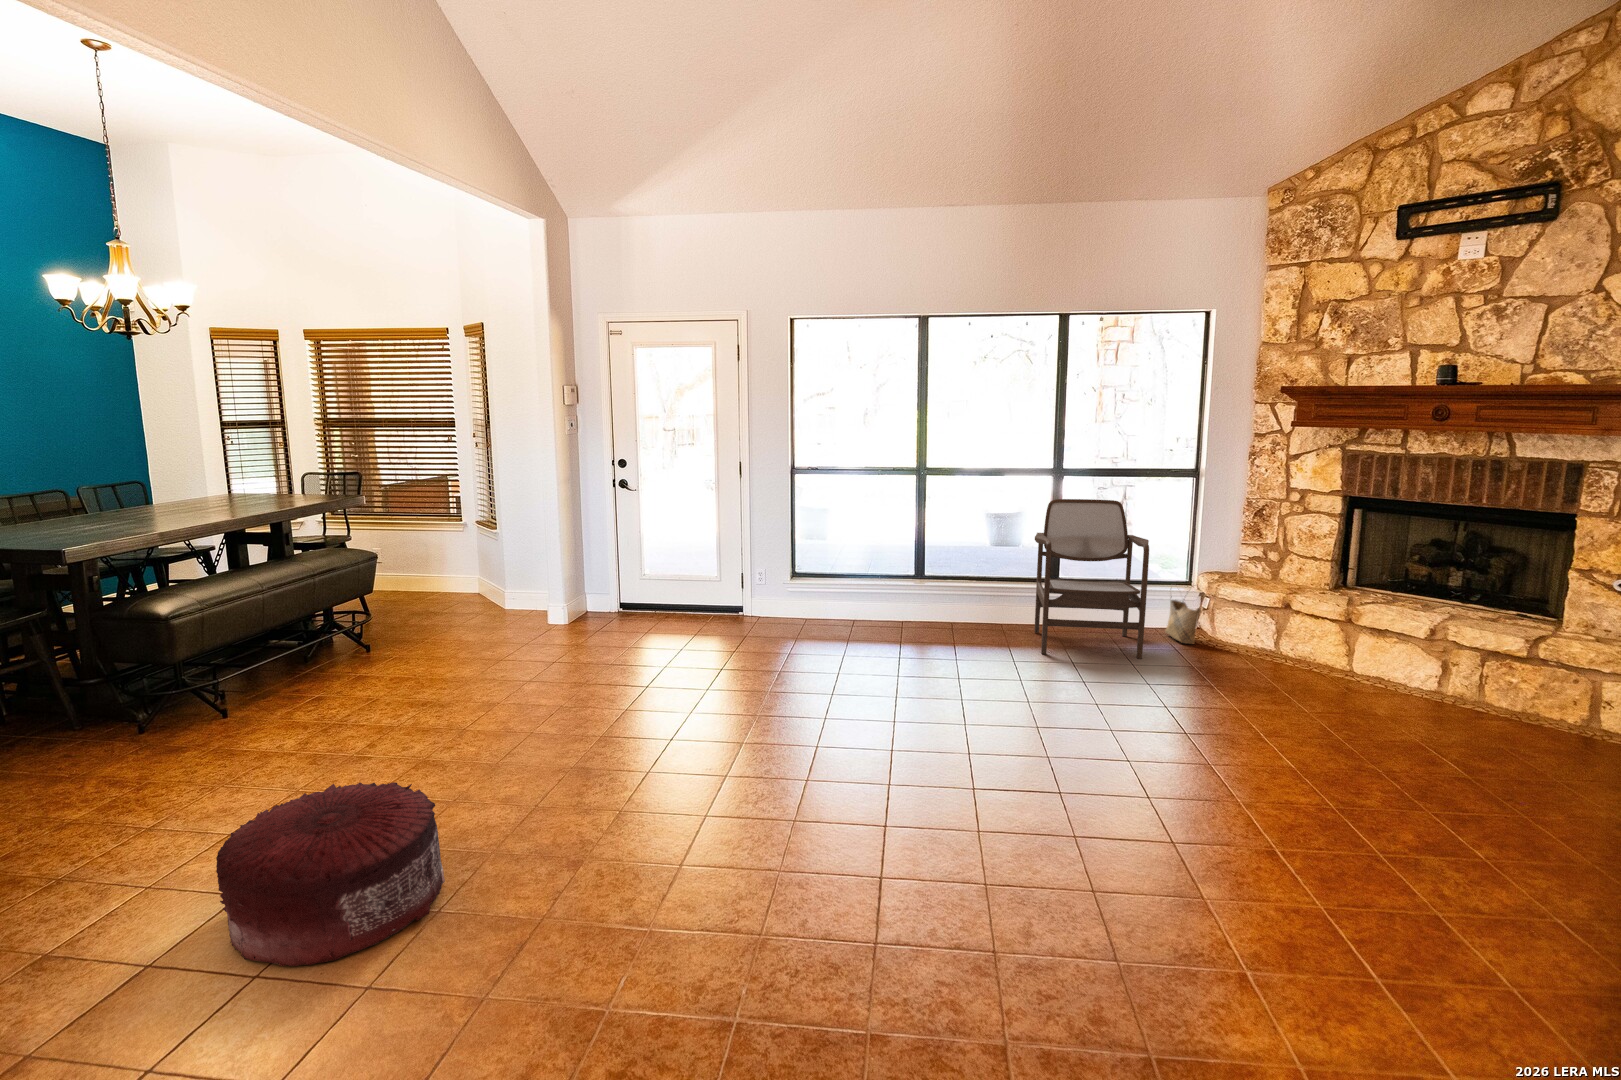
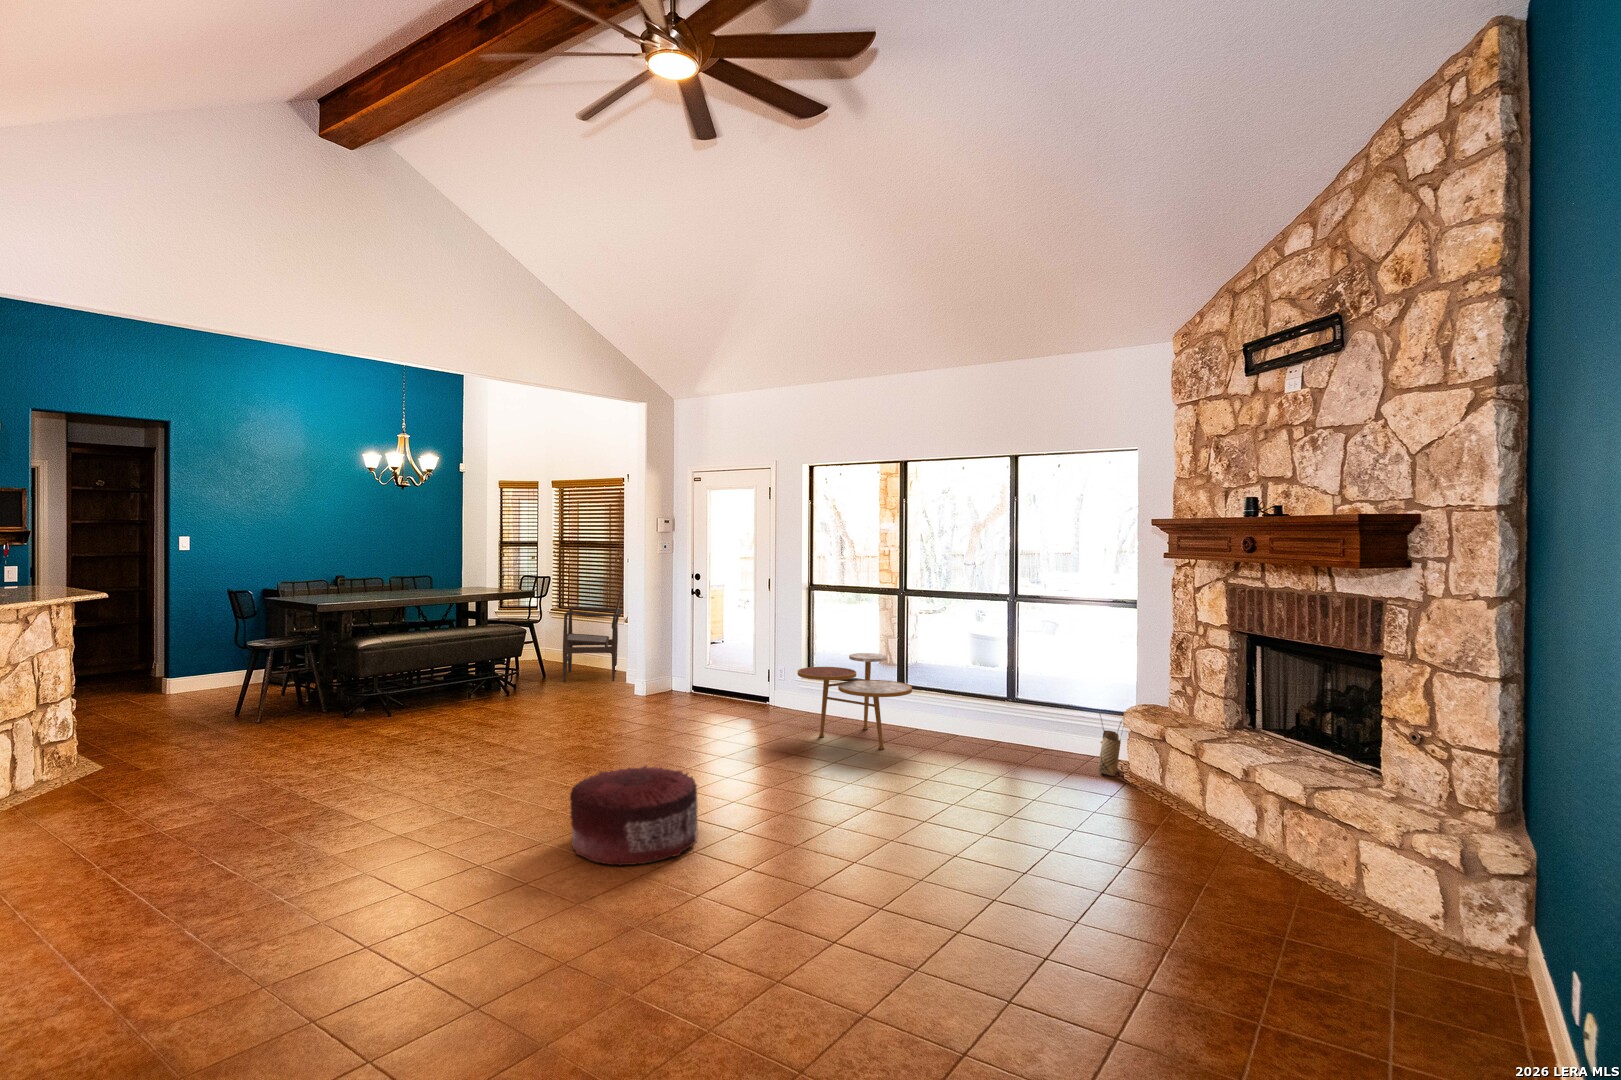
armchair: present [1035,499,1149,659] -> present [563,589,623,682]
side table: none [845,544,990,652] -> present [798,653,912,749]
pouf: present [216,782,445,966] -> present [570,765,698,865]

